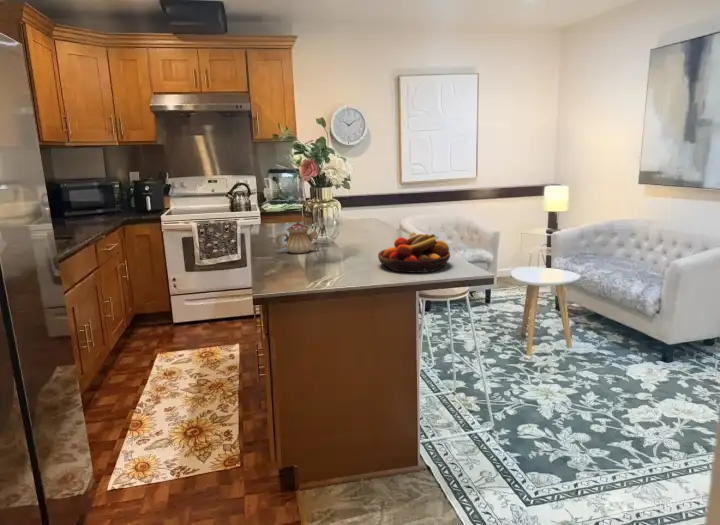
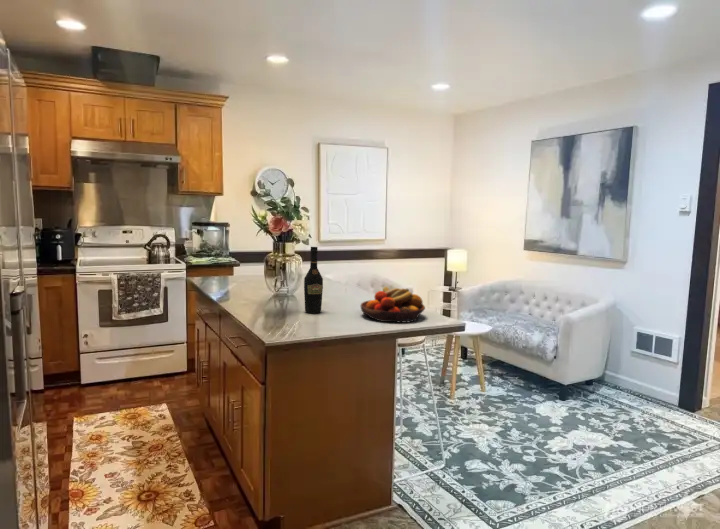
wine bottle: none [321,190,341,262] -> present [304,247,323,313]
teapot: present [275,220,318,253] -> none [250,273,290,306]

